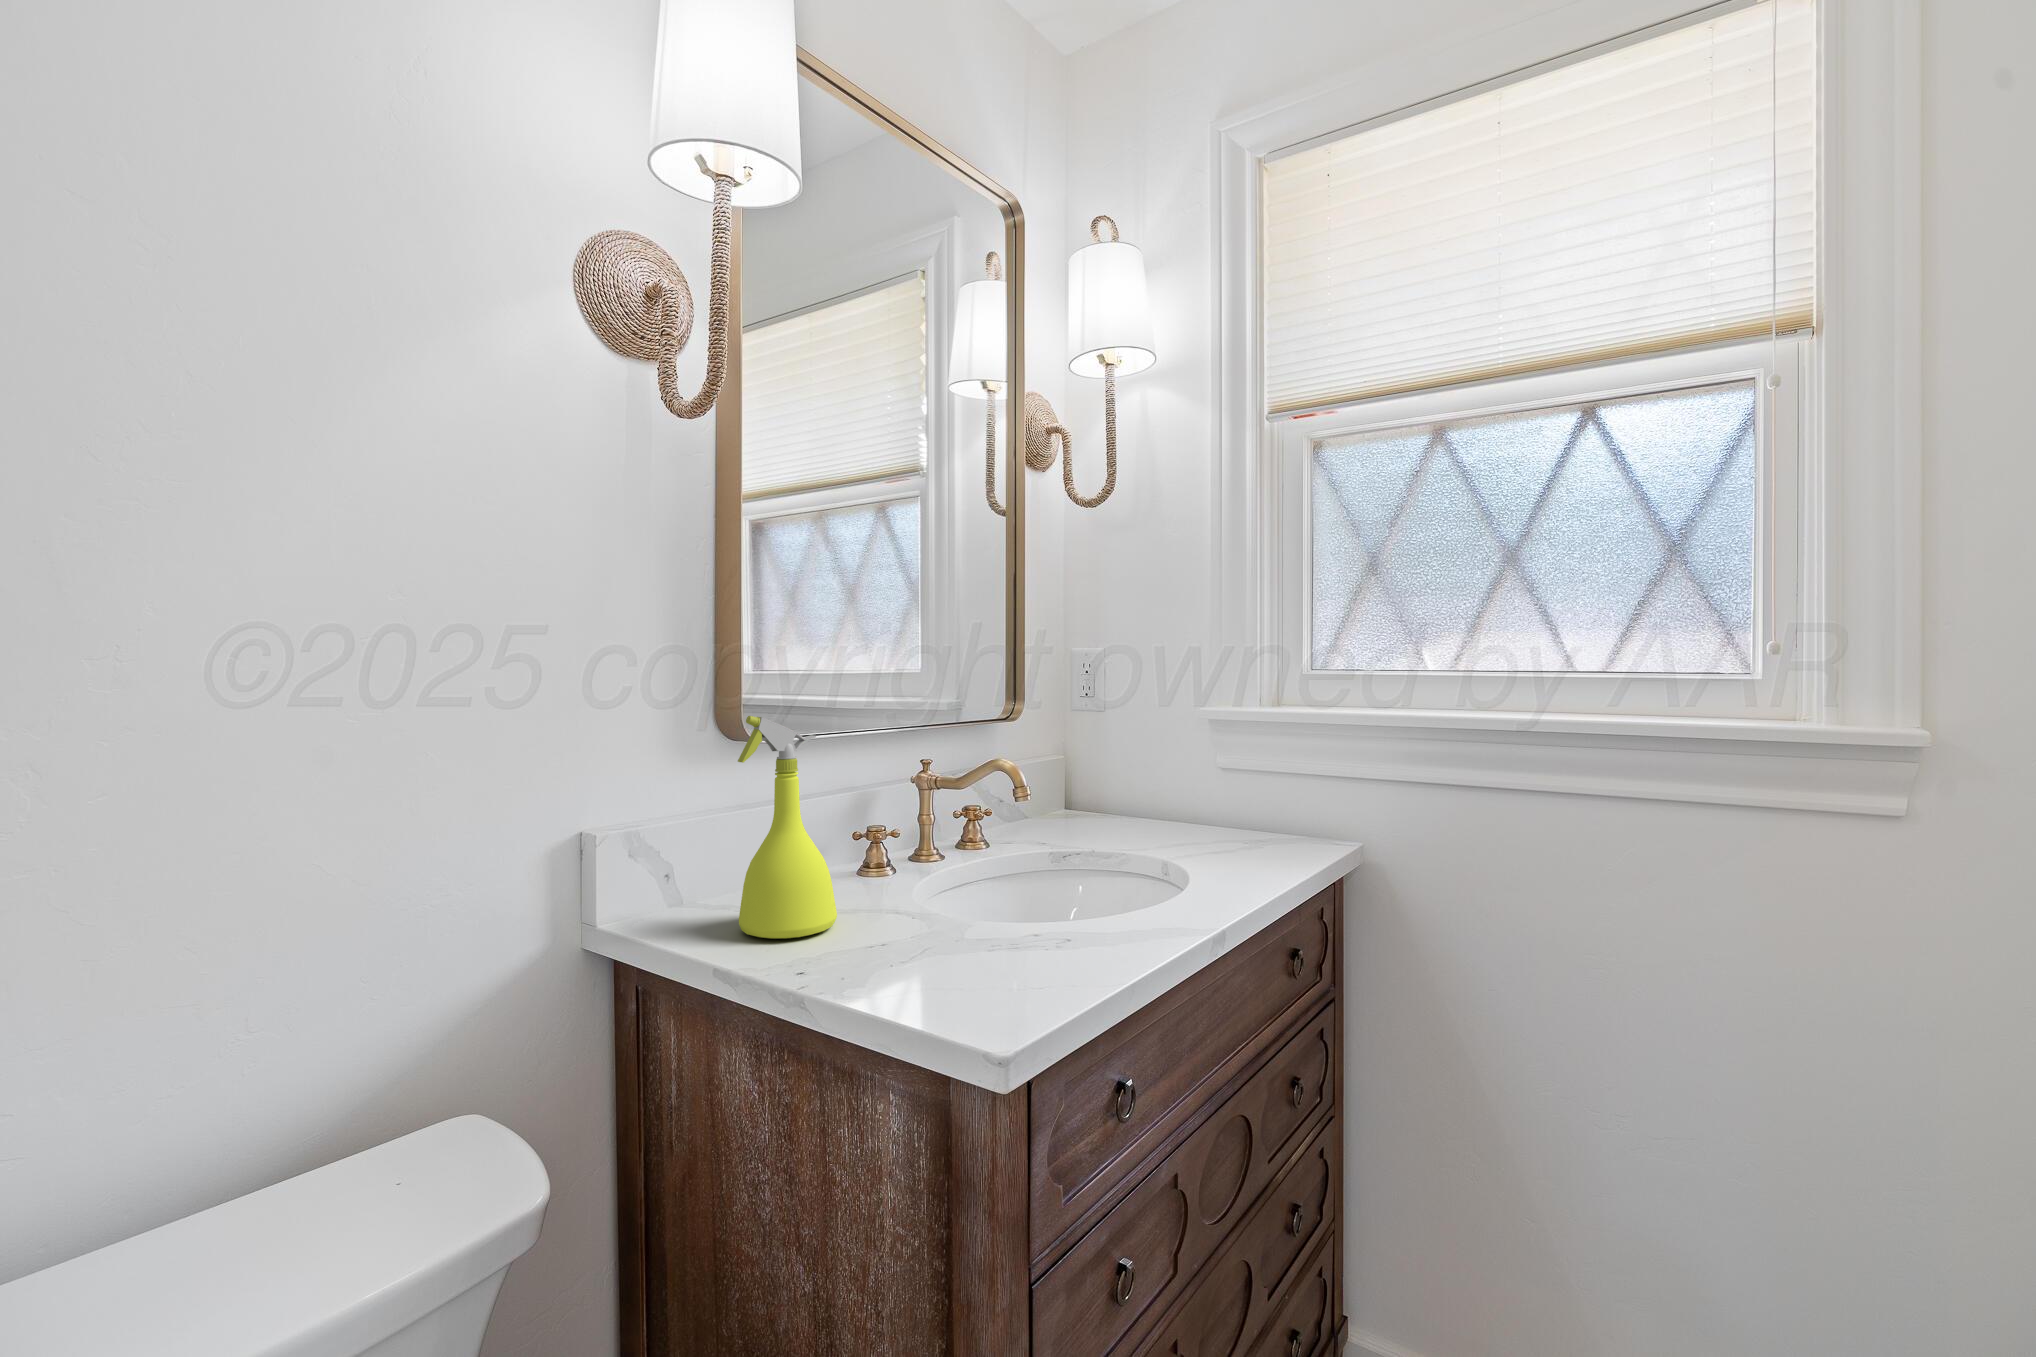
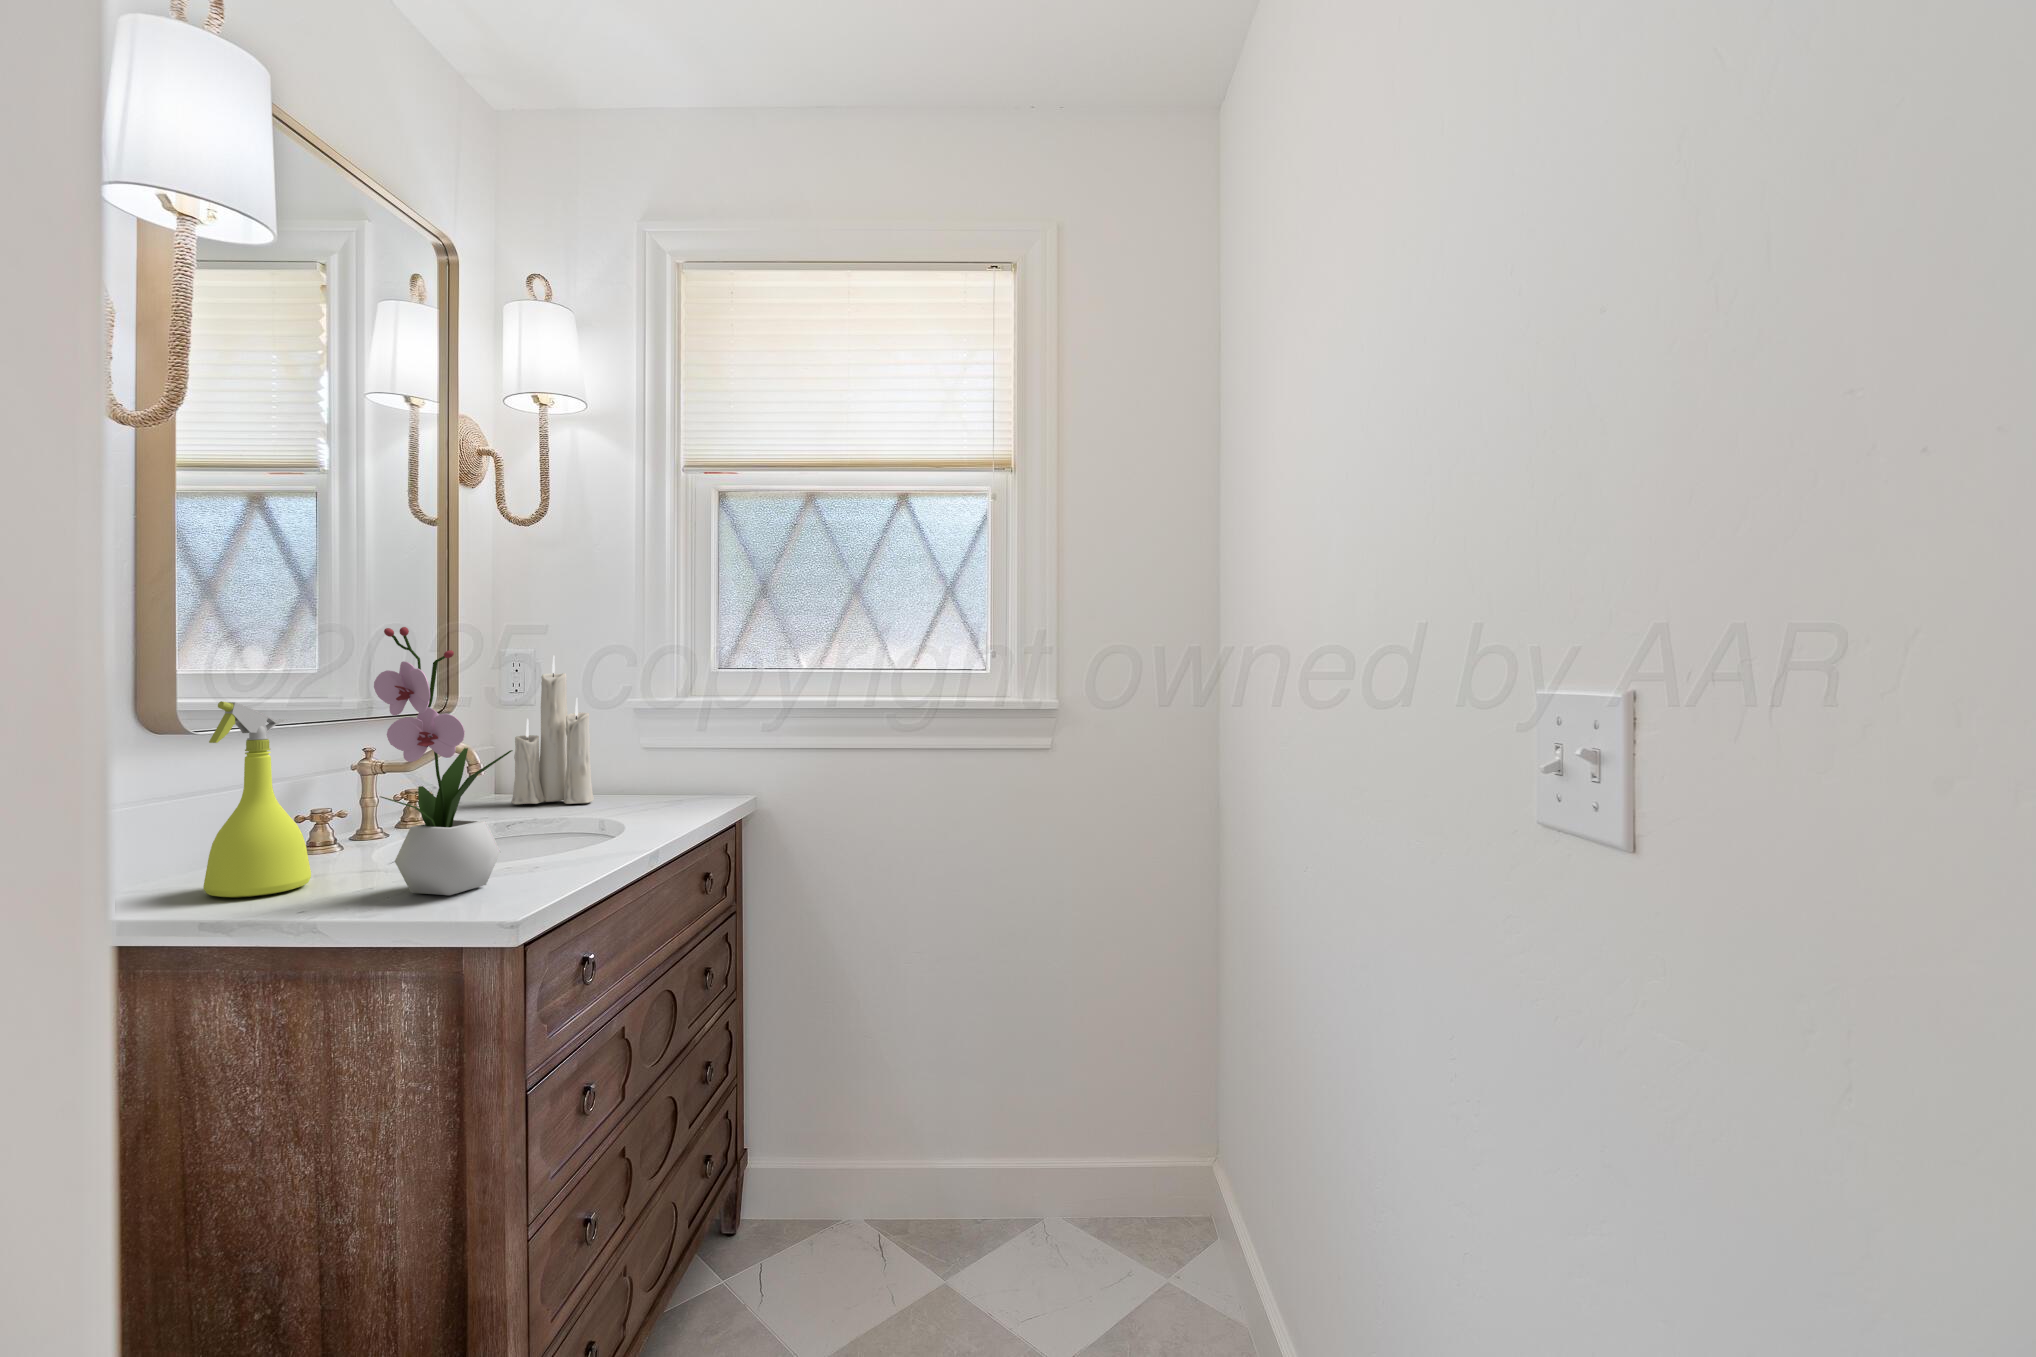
flower arrangement: none [875,627,1032,976] -> present [374,627,513,895]
candle: none [1075,647,1162,834] -> present [511,656,594,804]

